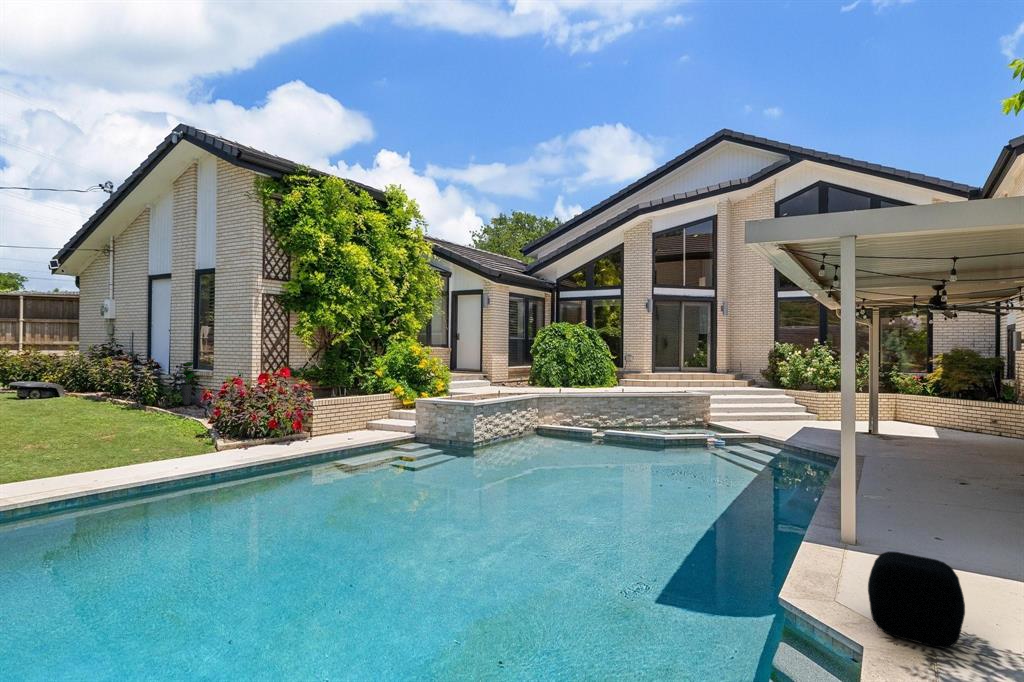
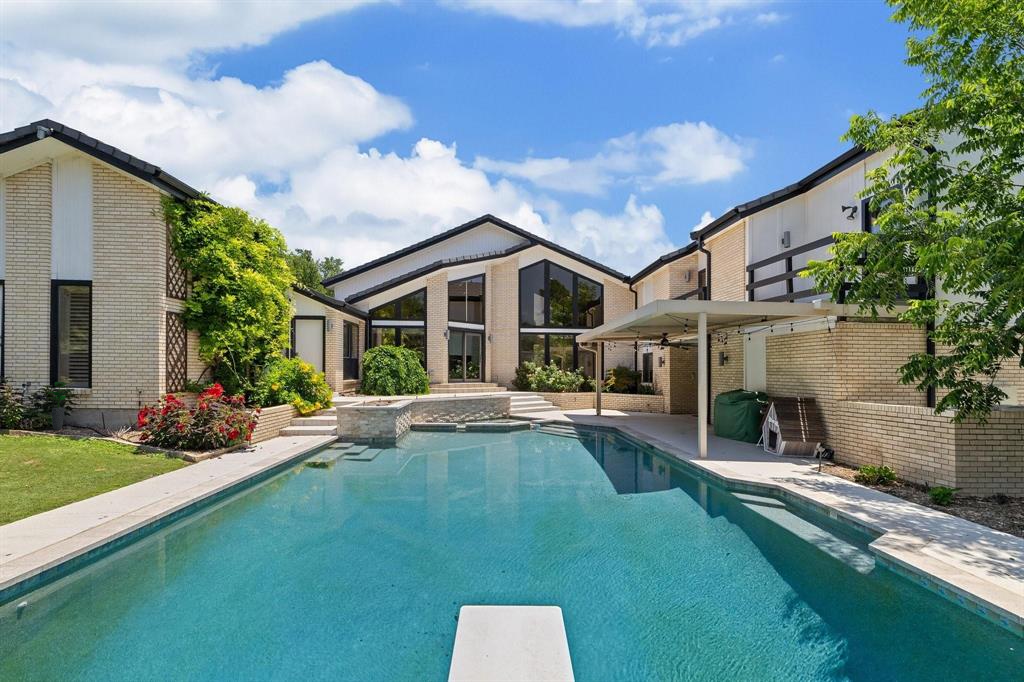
ottoman: present [868,552,965,648] -> none [718,440,751,469]

